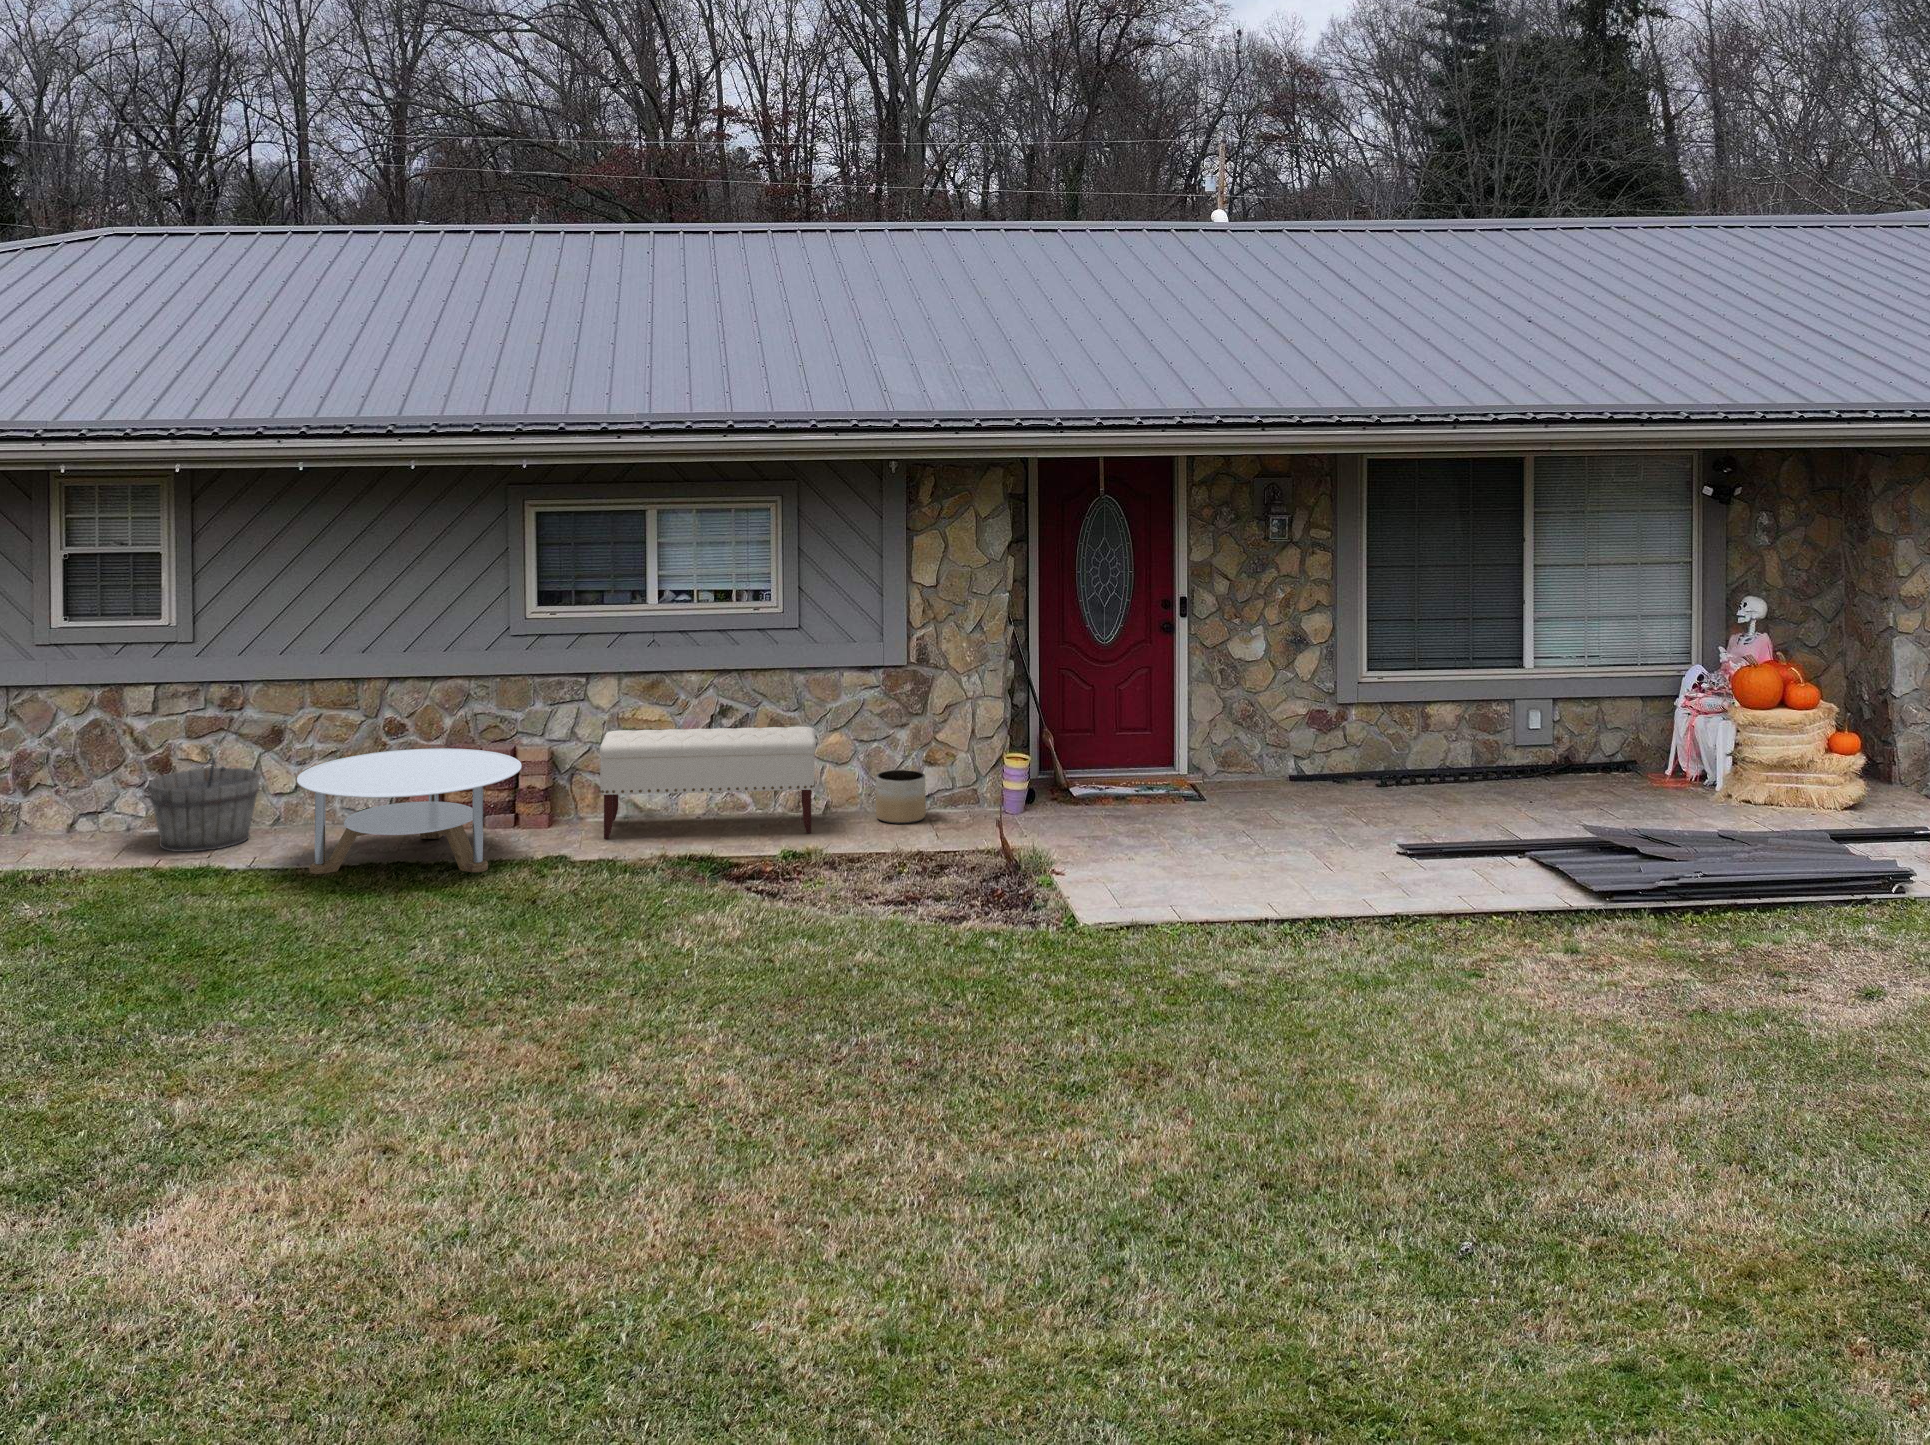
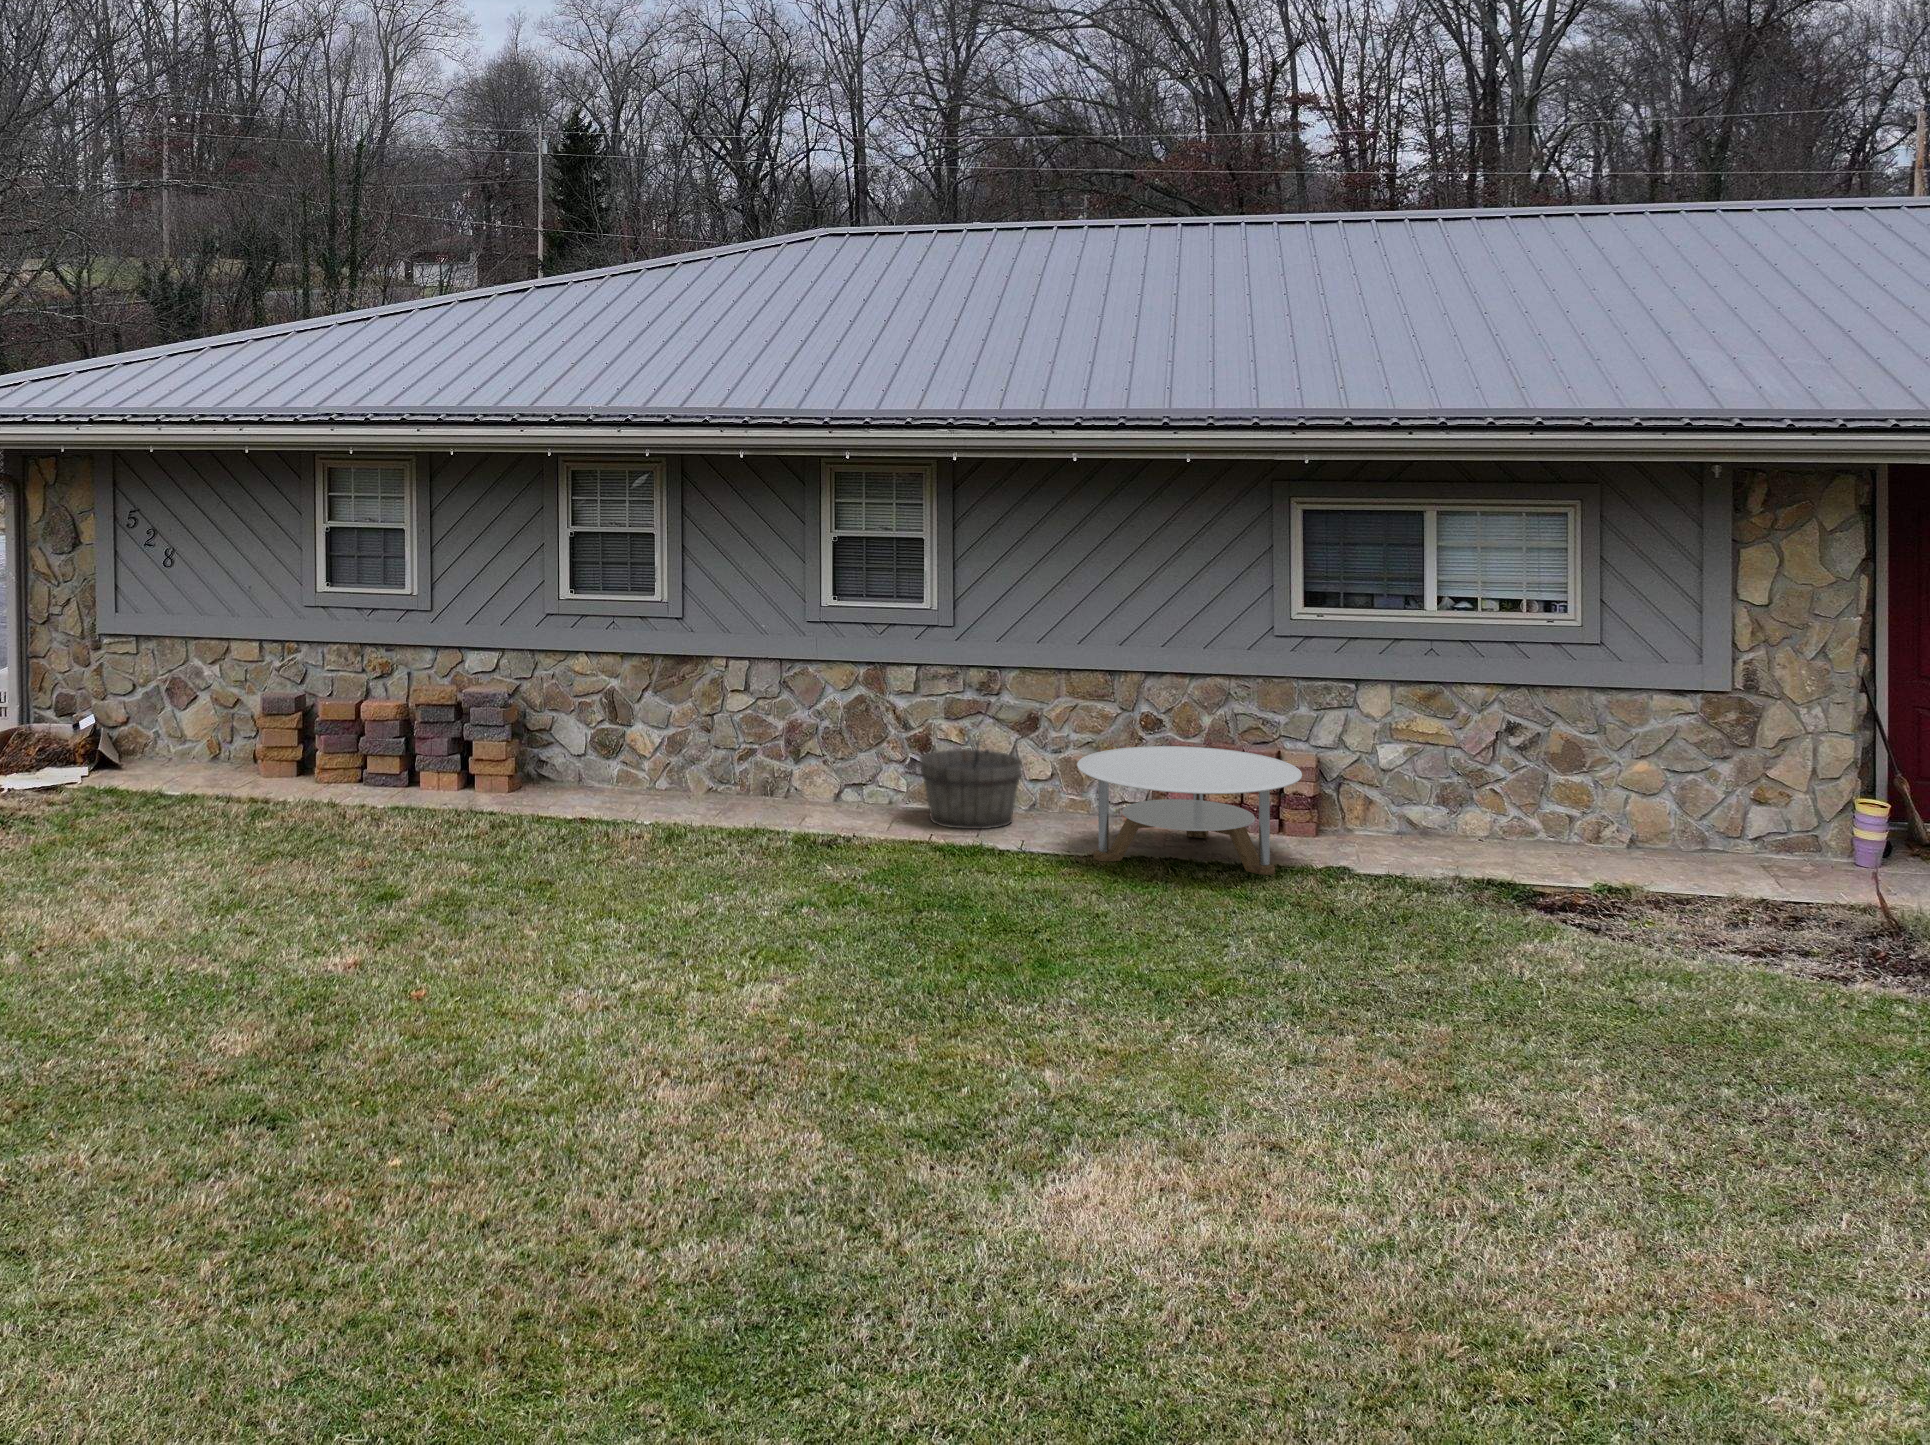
bench: present [600,727,816,839] -> none [1377,742,1629,870]
planter: present [876,770,926,824] -> none [1698,809,1760,869]

